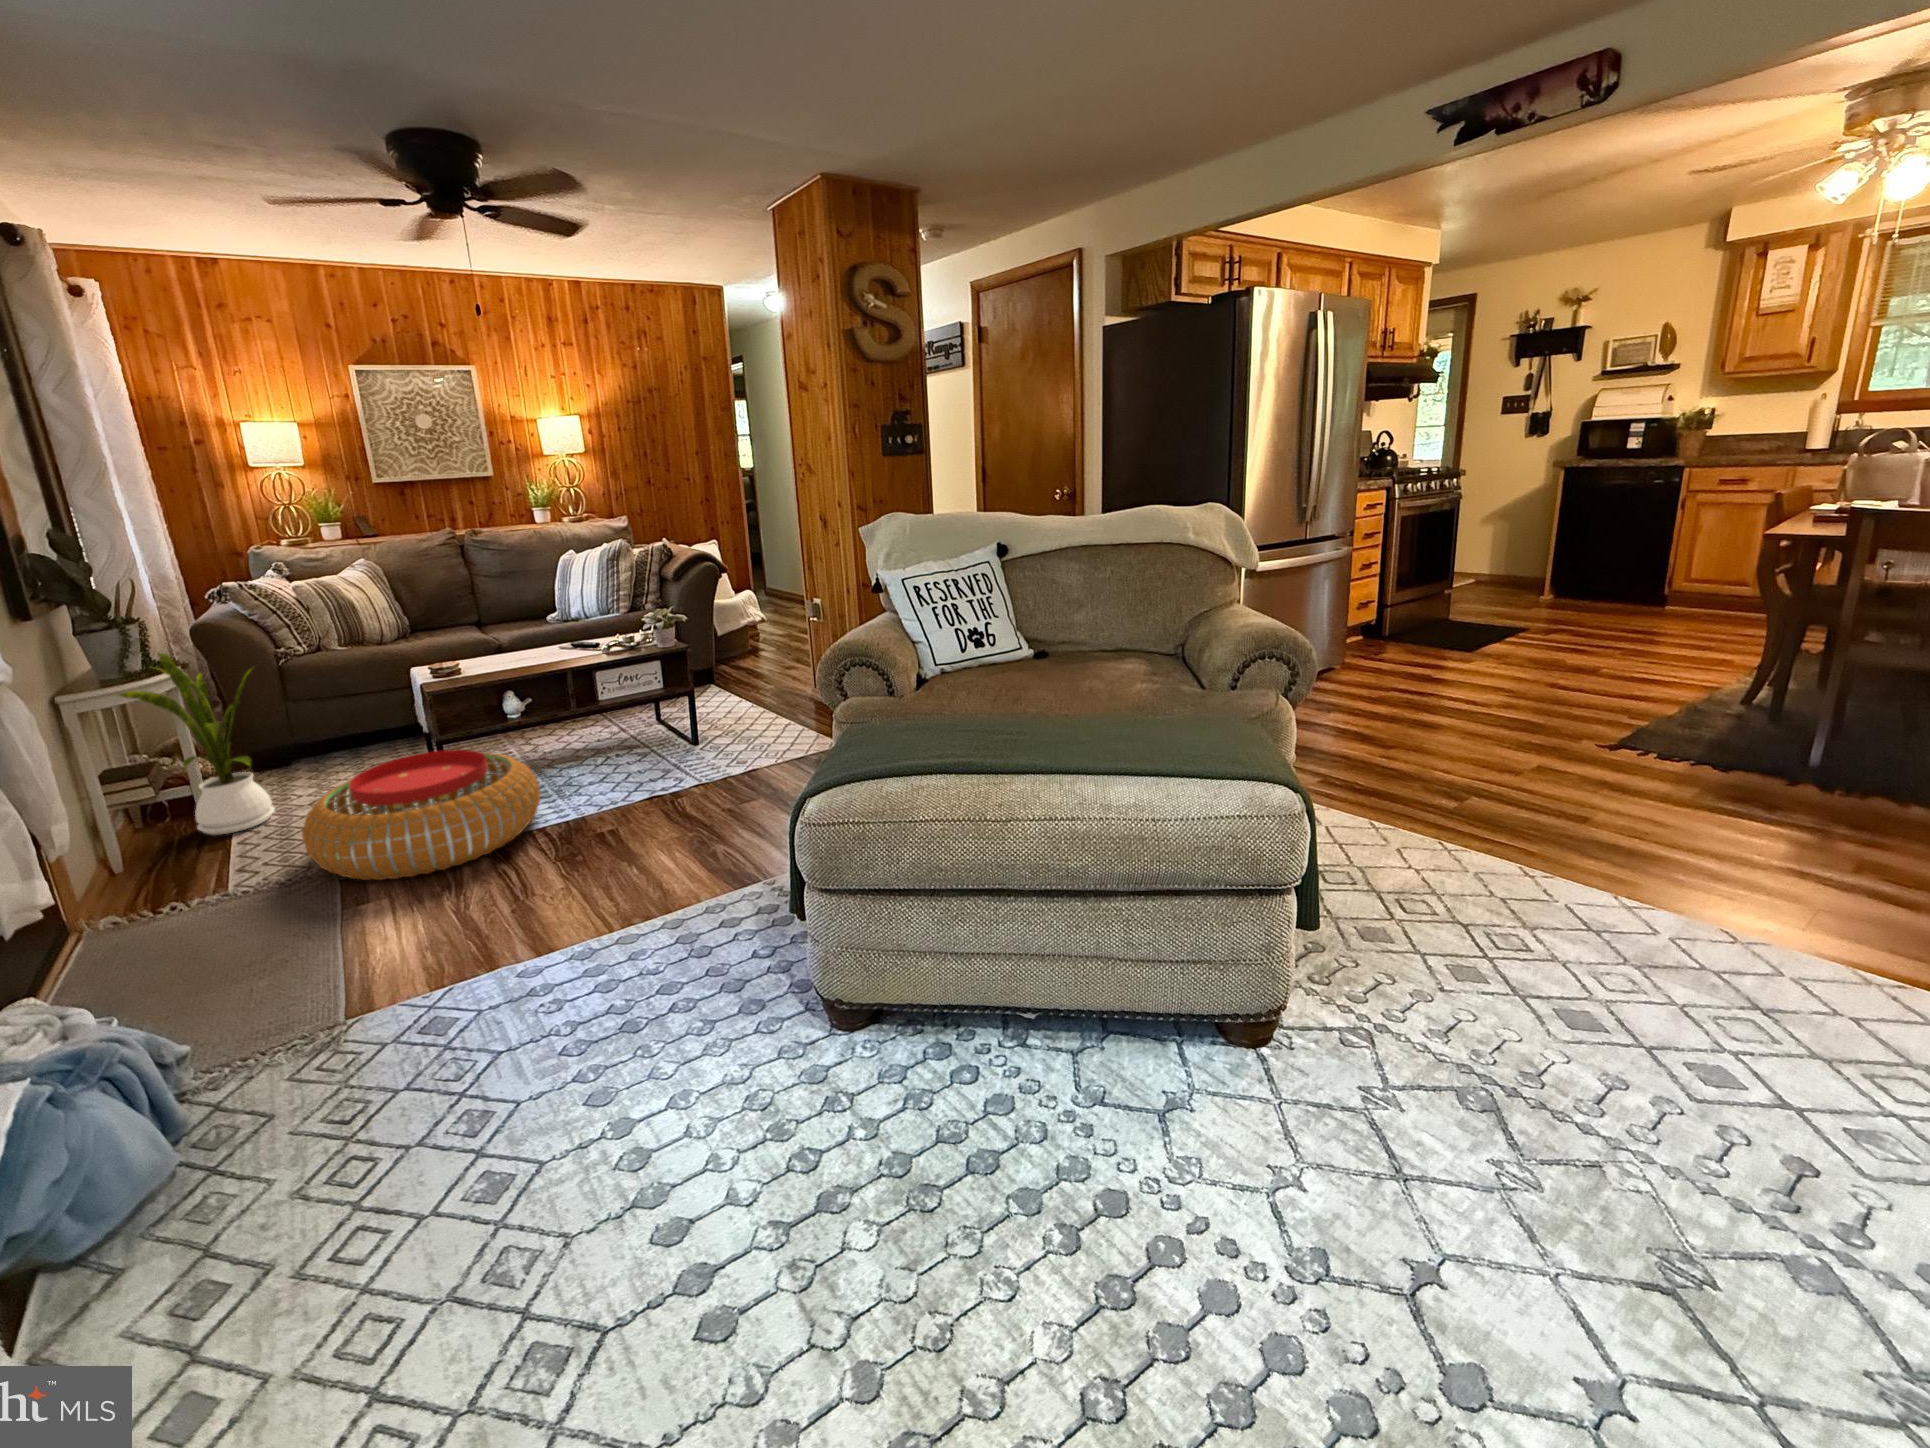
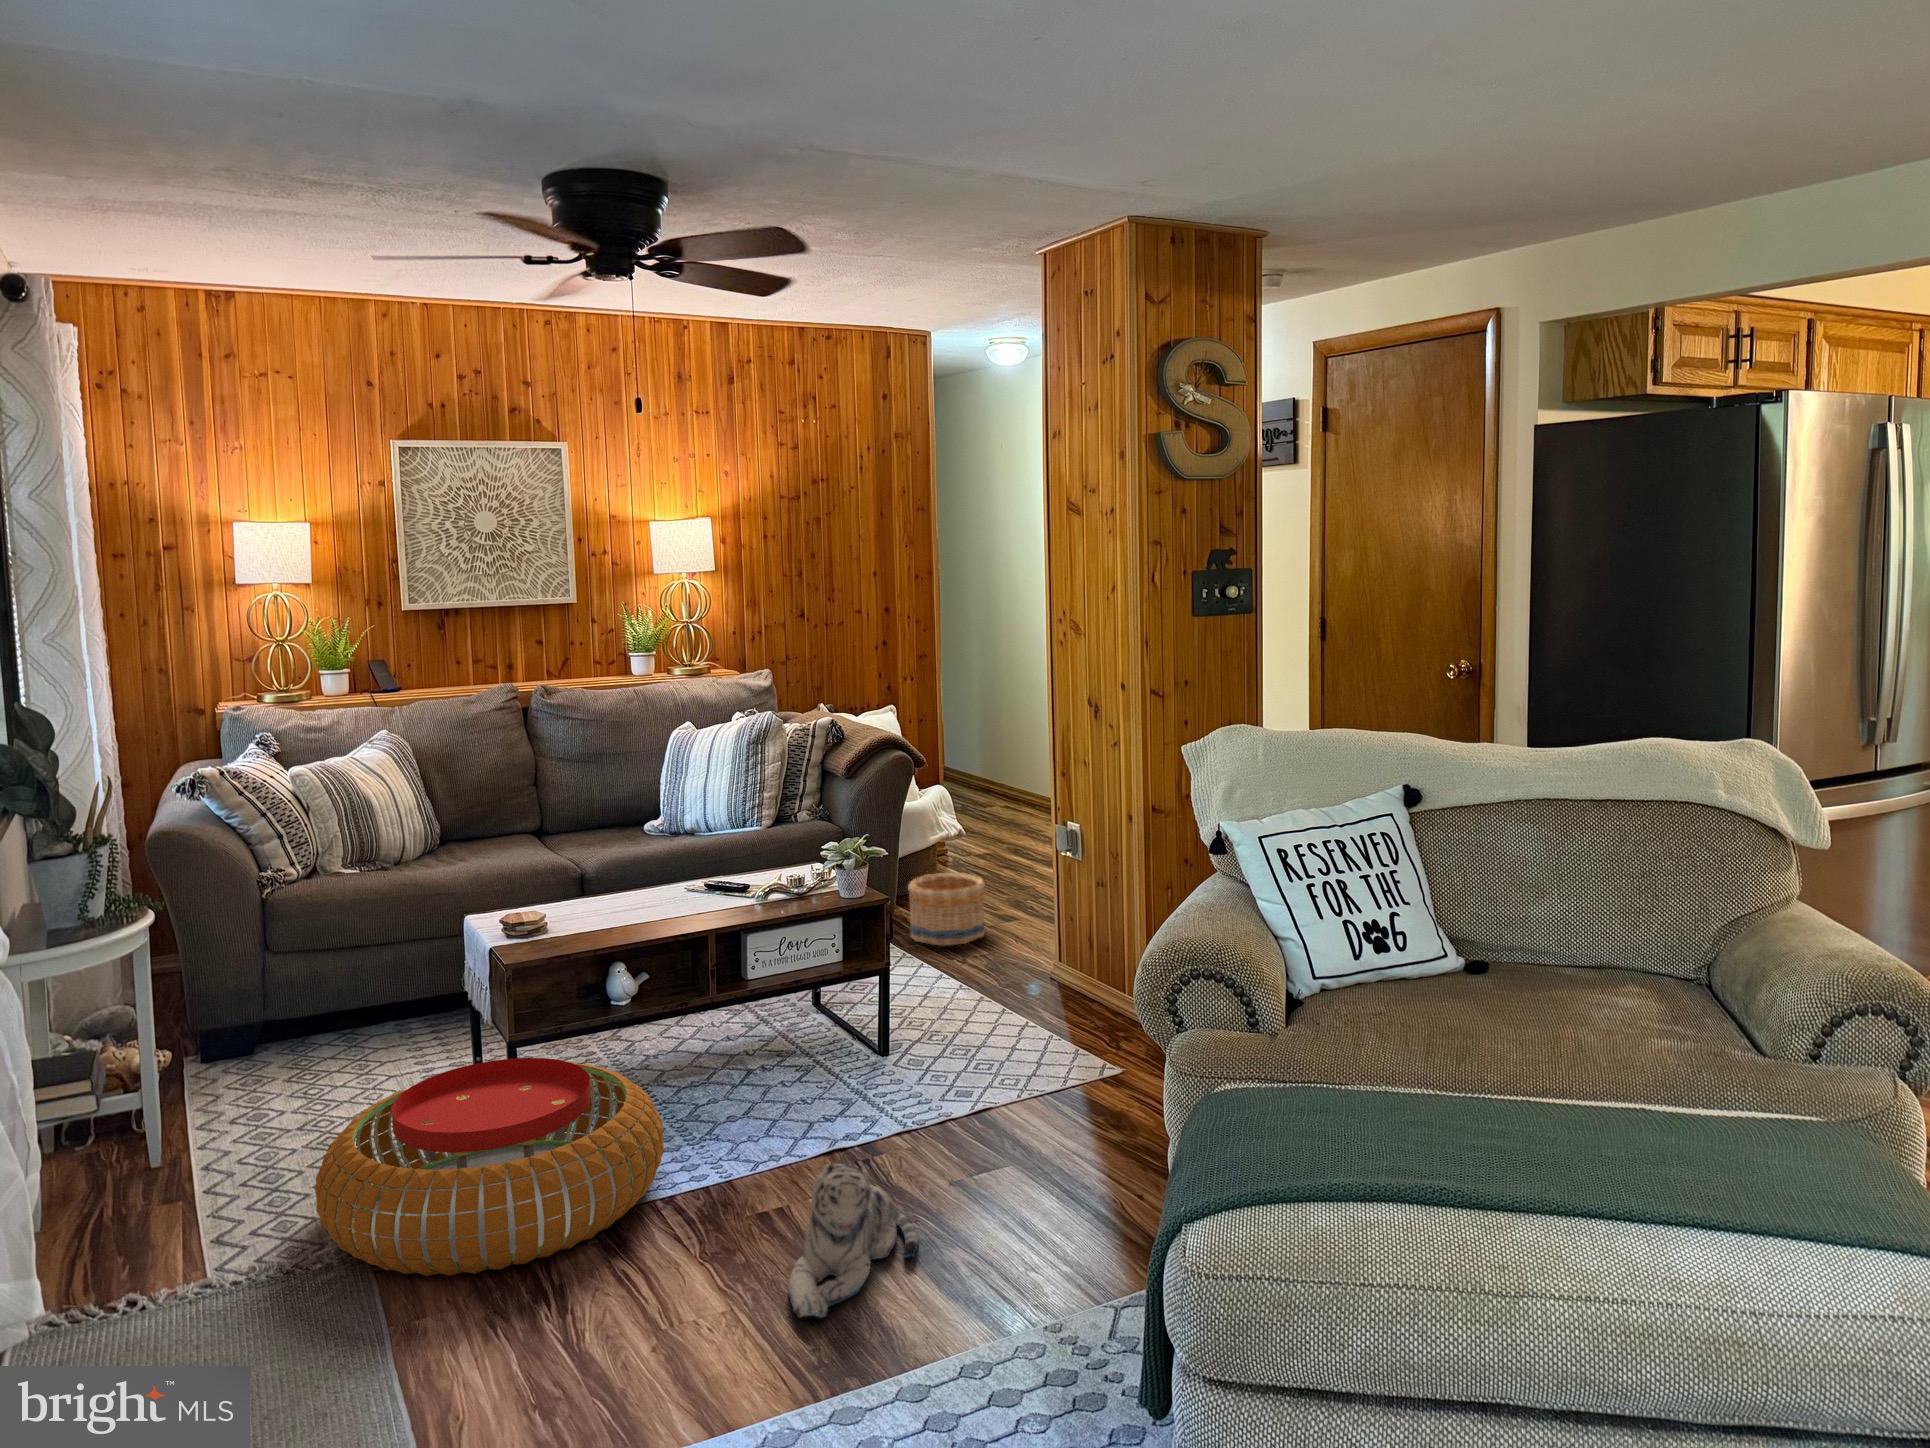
basket: none [721,639,773,683] -> present [908,873,985,946]
house plant: present [119,653,275,835] -> none [71,892,261,1170]
plush toy: none [610,795,699,887] -> present [788,1164,918,1318]

